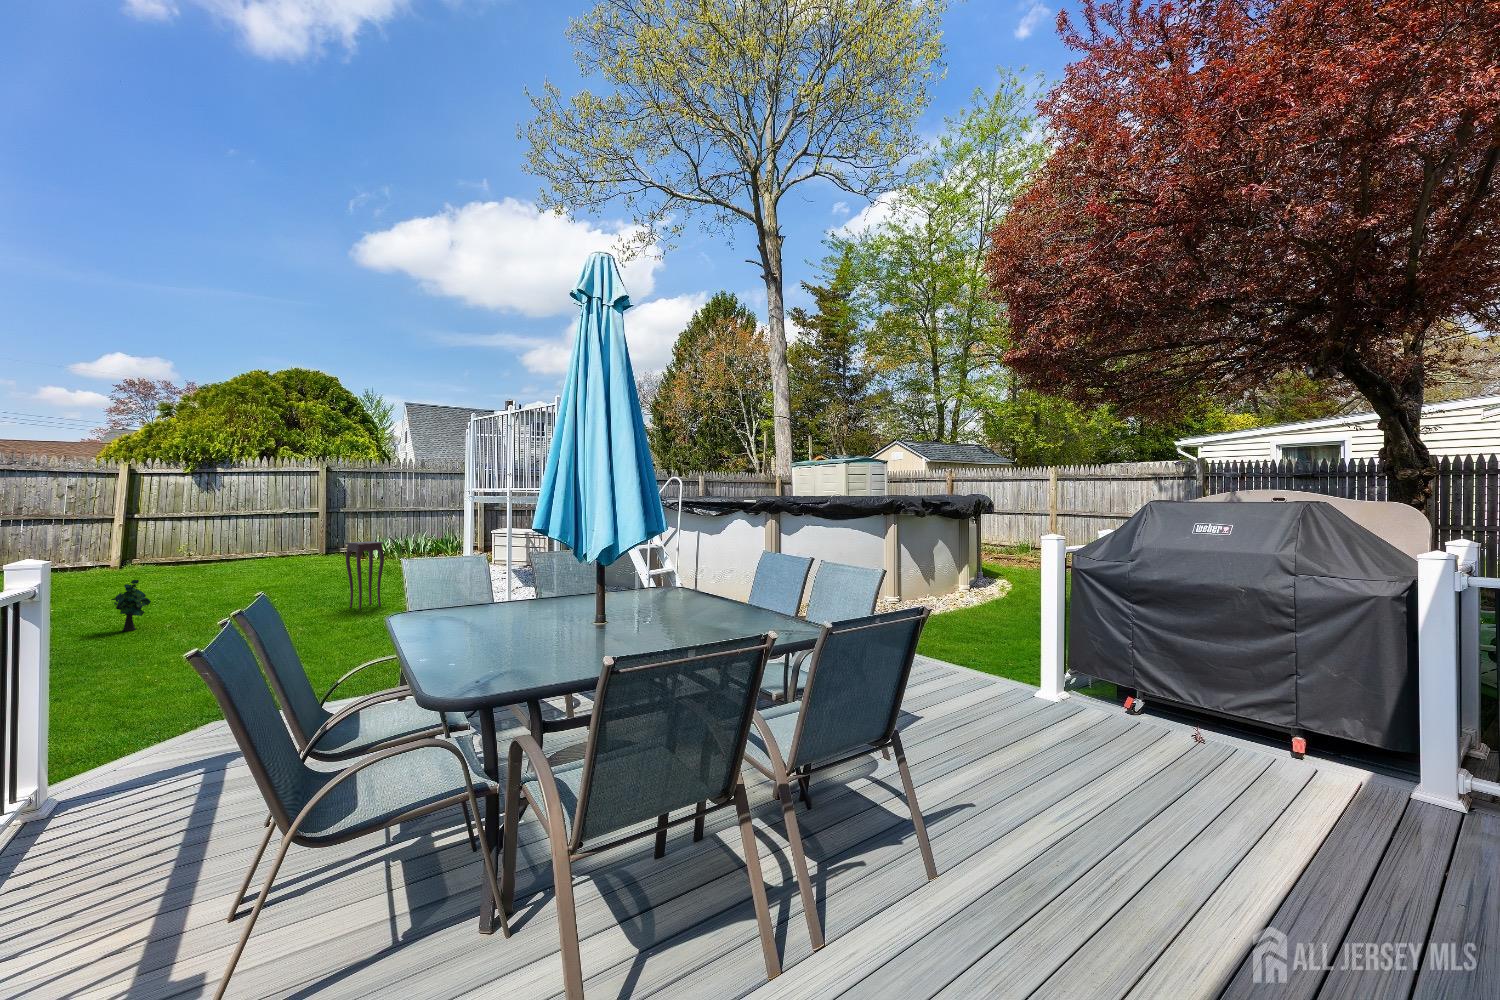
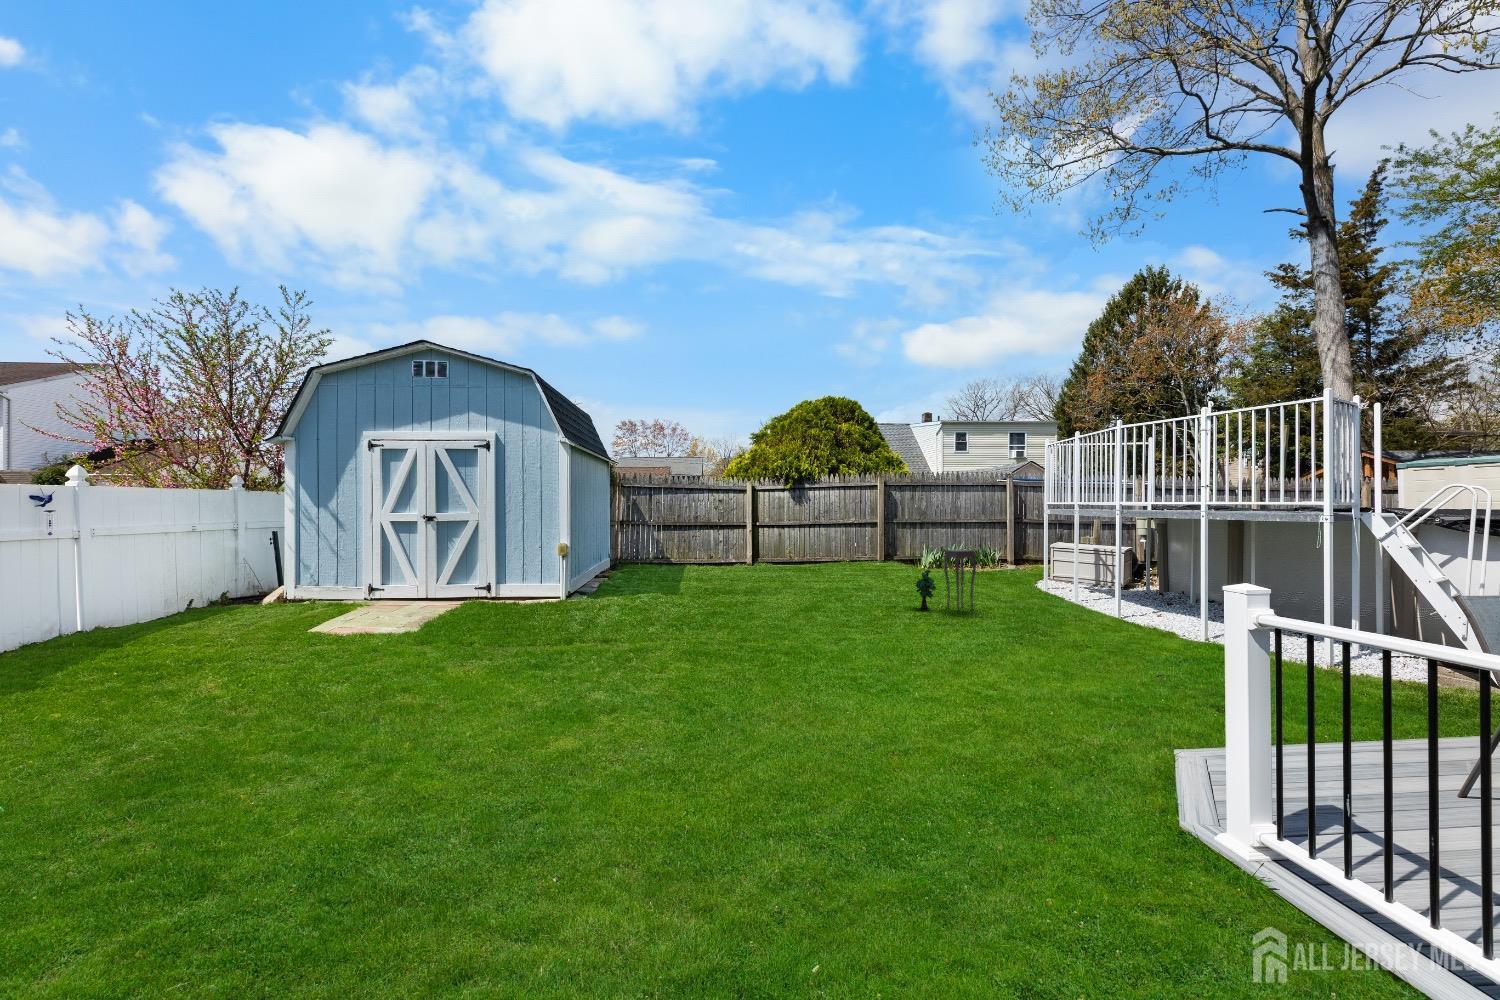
decorative plant: present [111,580,151,631] -> present [914,570,936,609]

